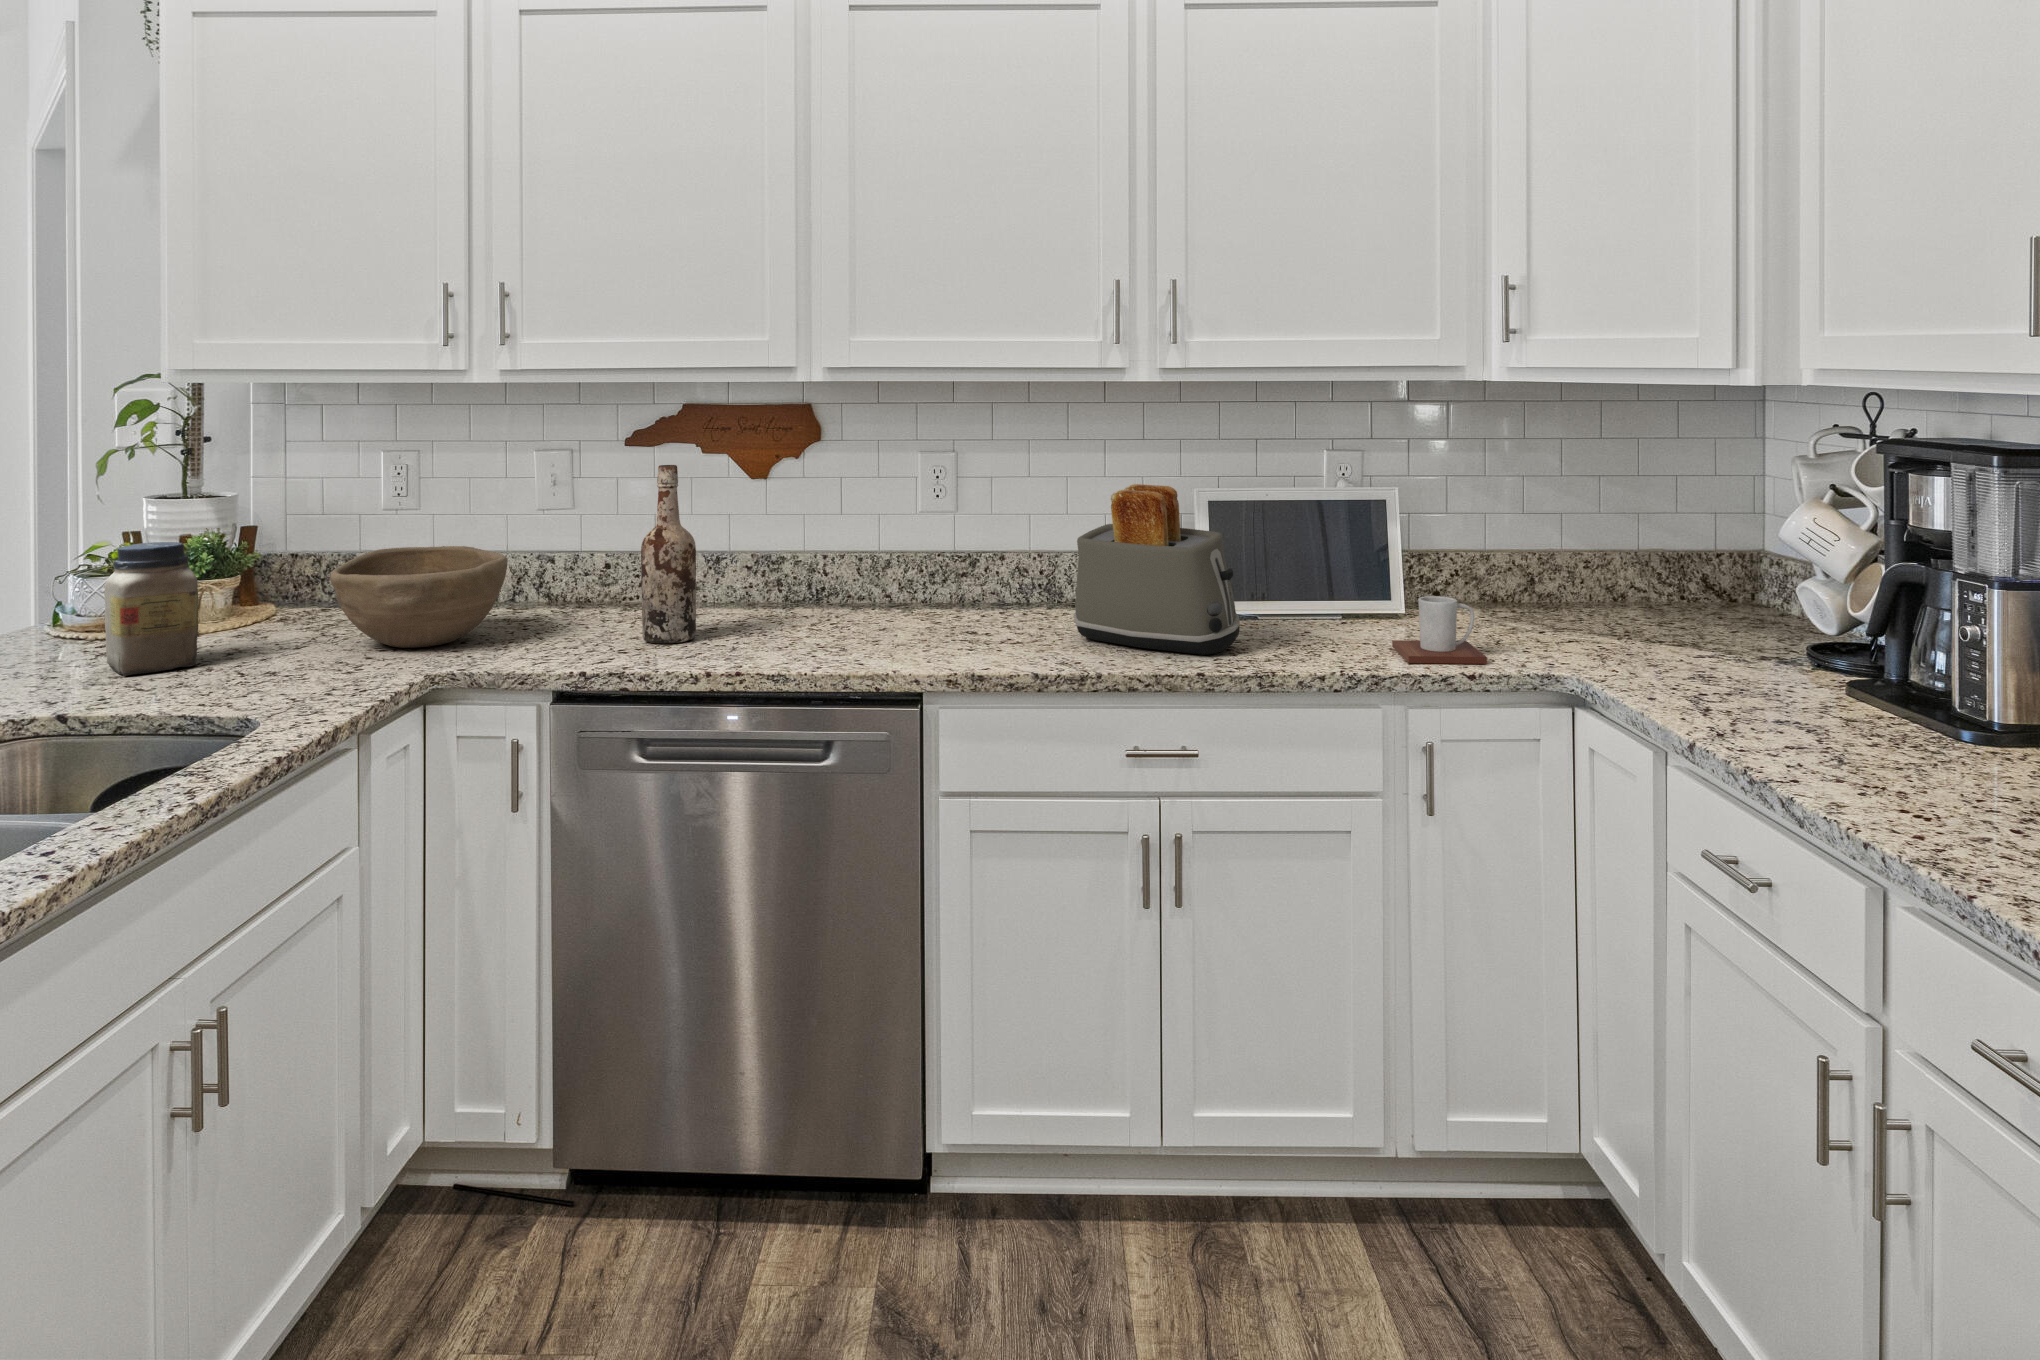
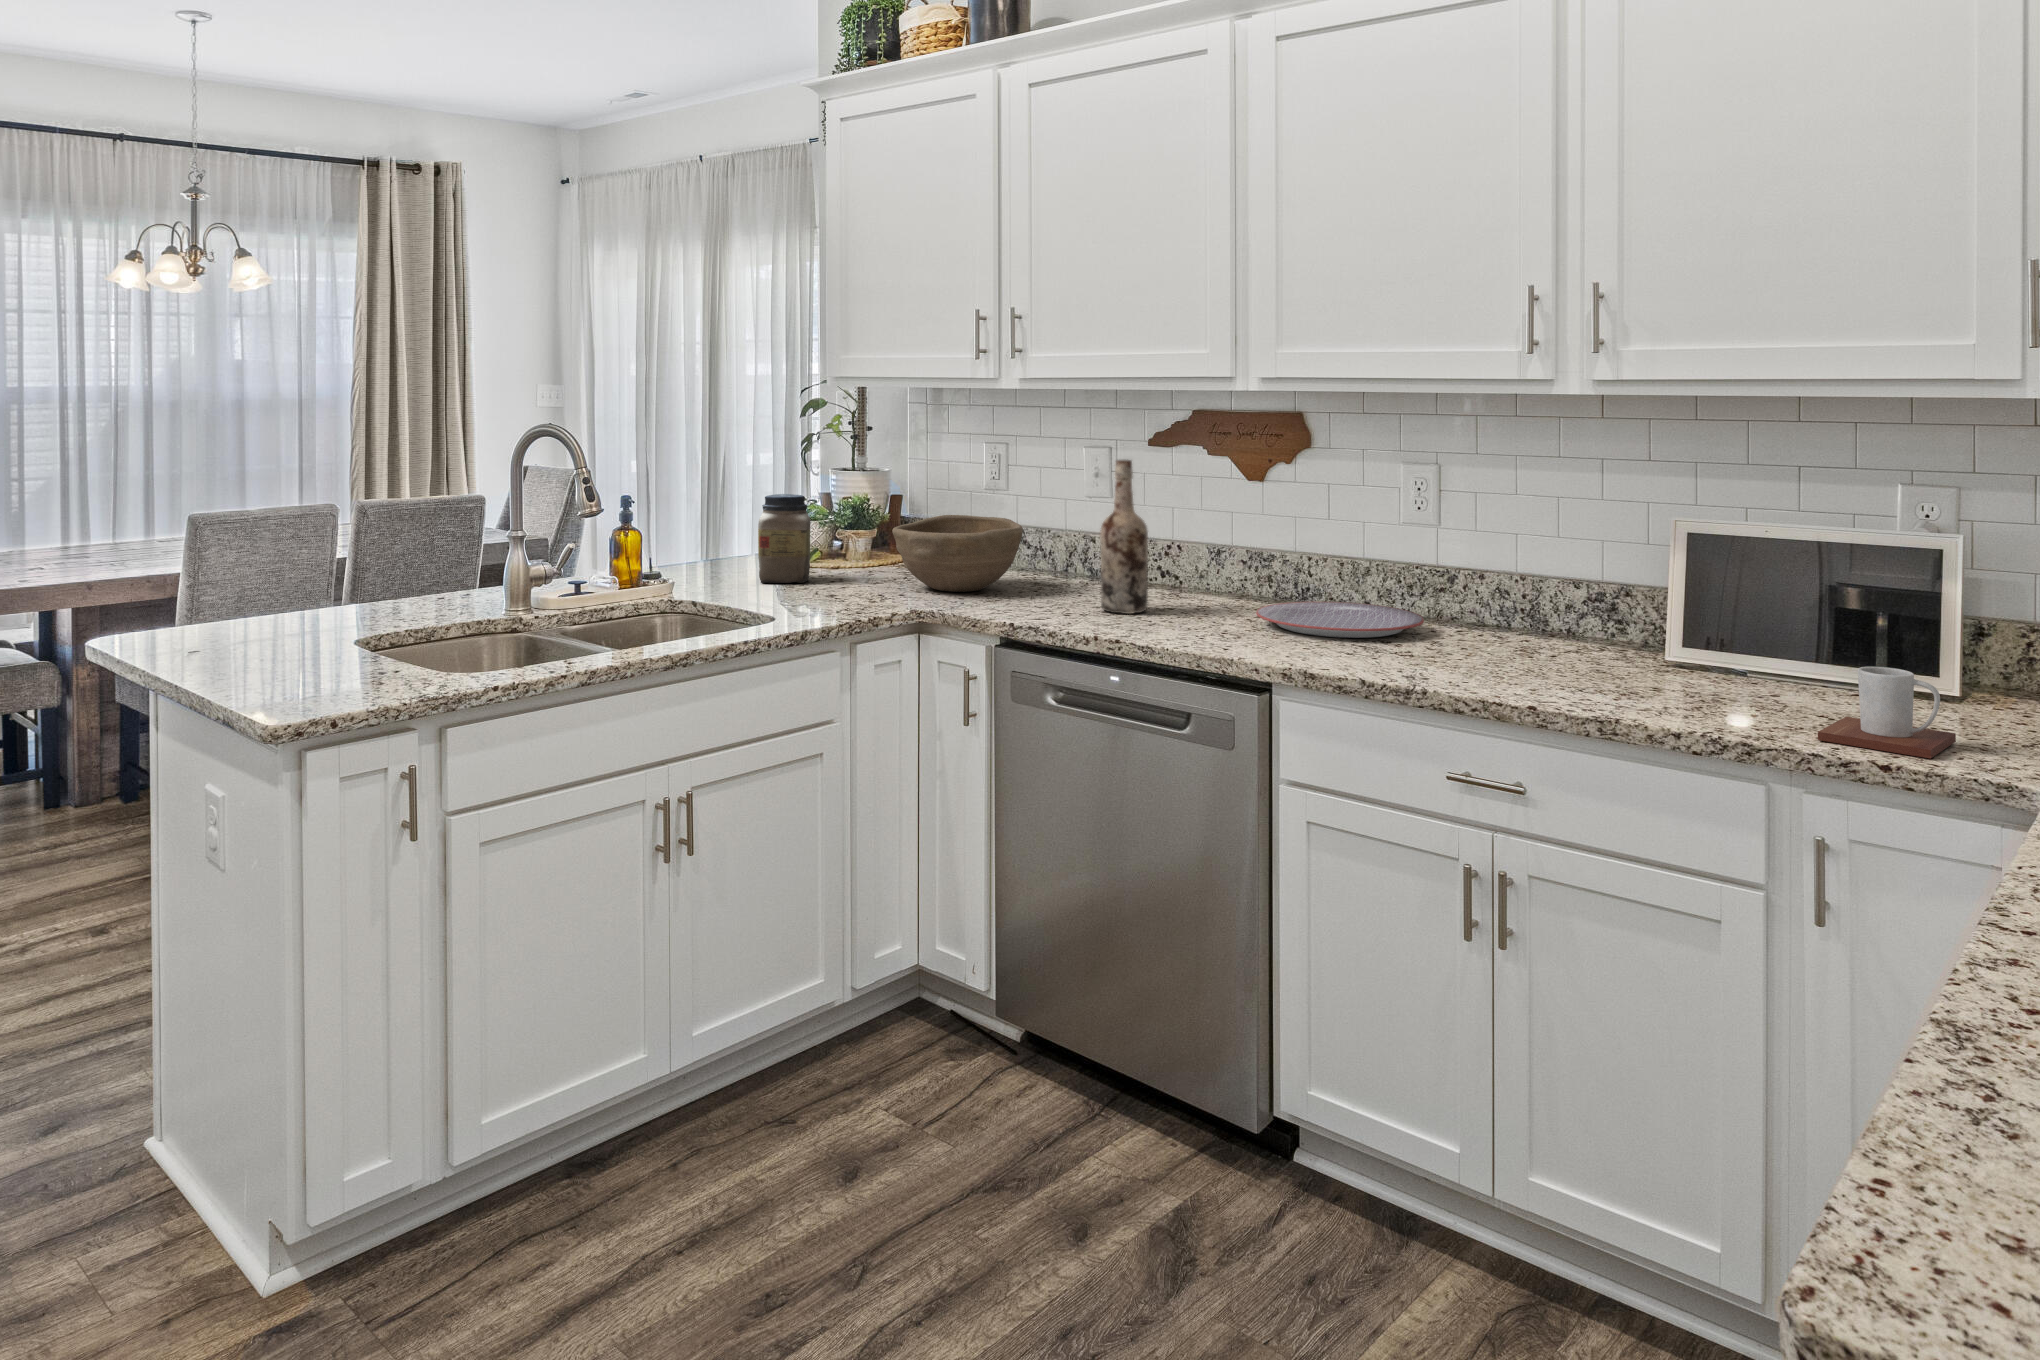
toaster: present [1074,484,1240,655] -> none [1472,504,1646,694]
plate: none [816,596,979,636] -> present [1256,602,1424,638]

